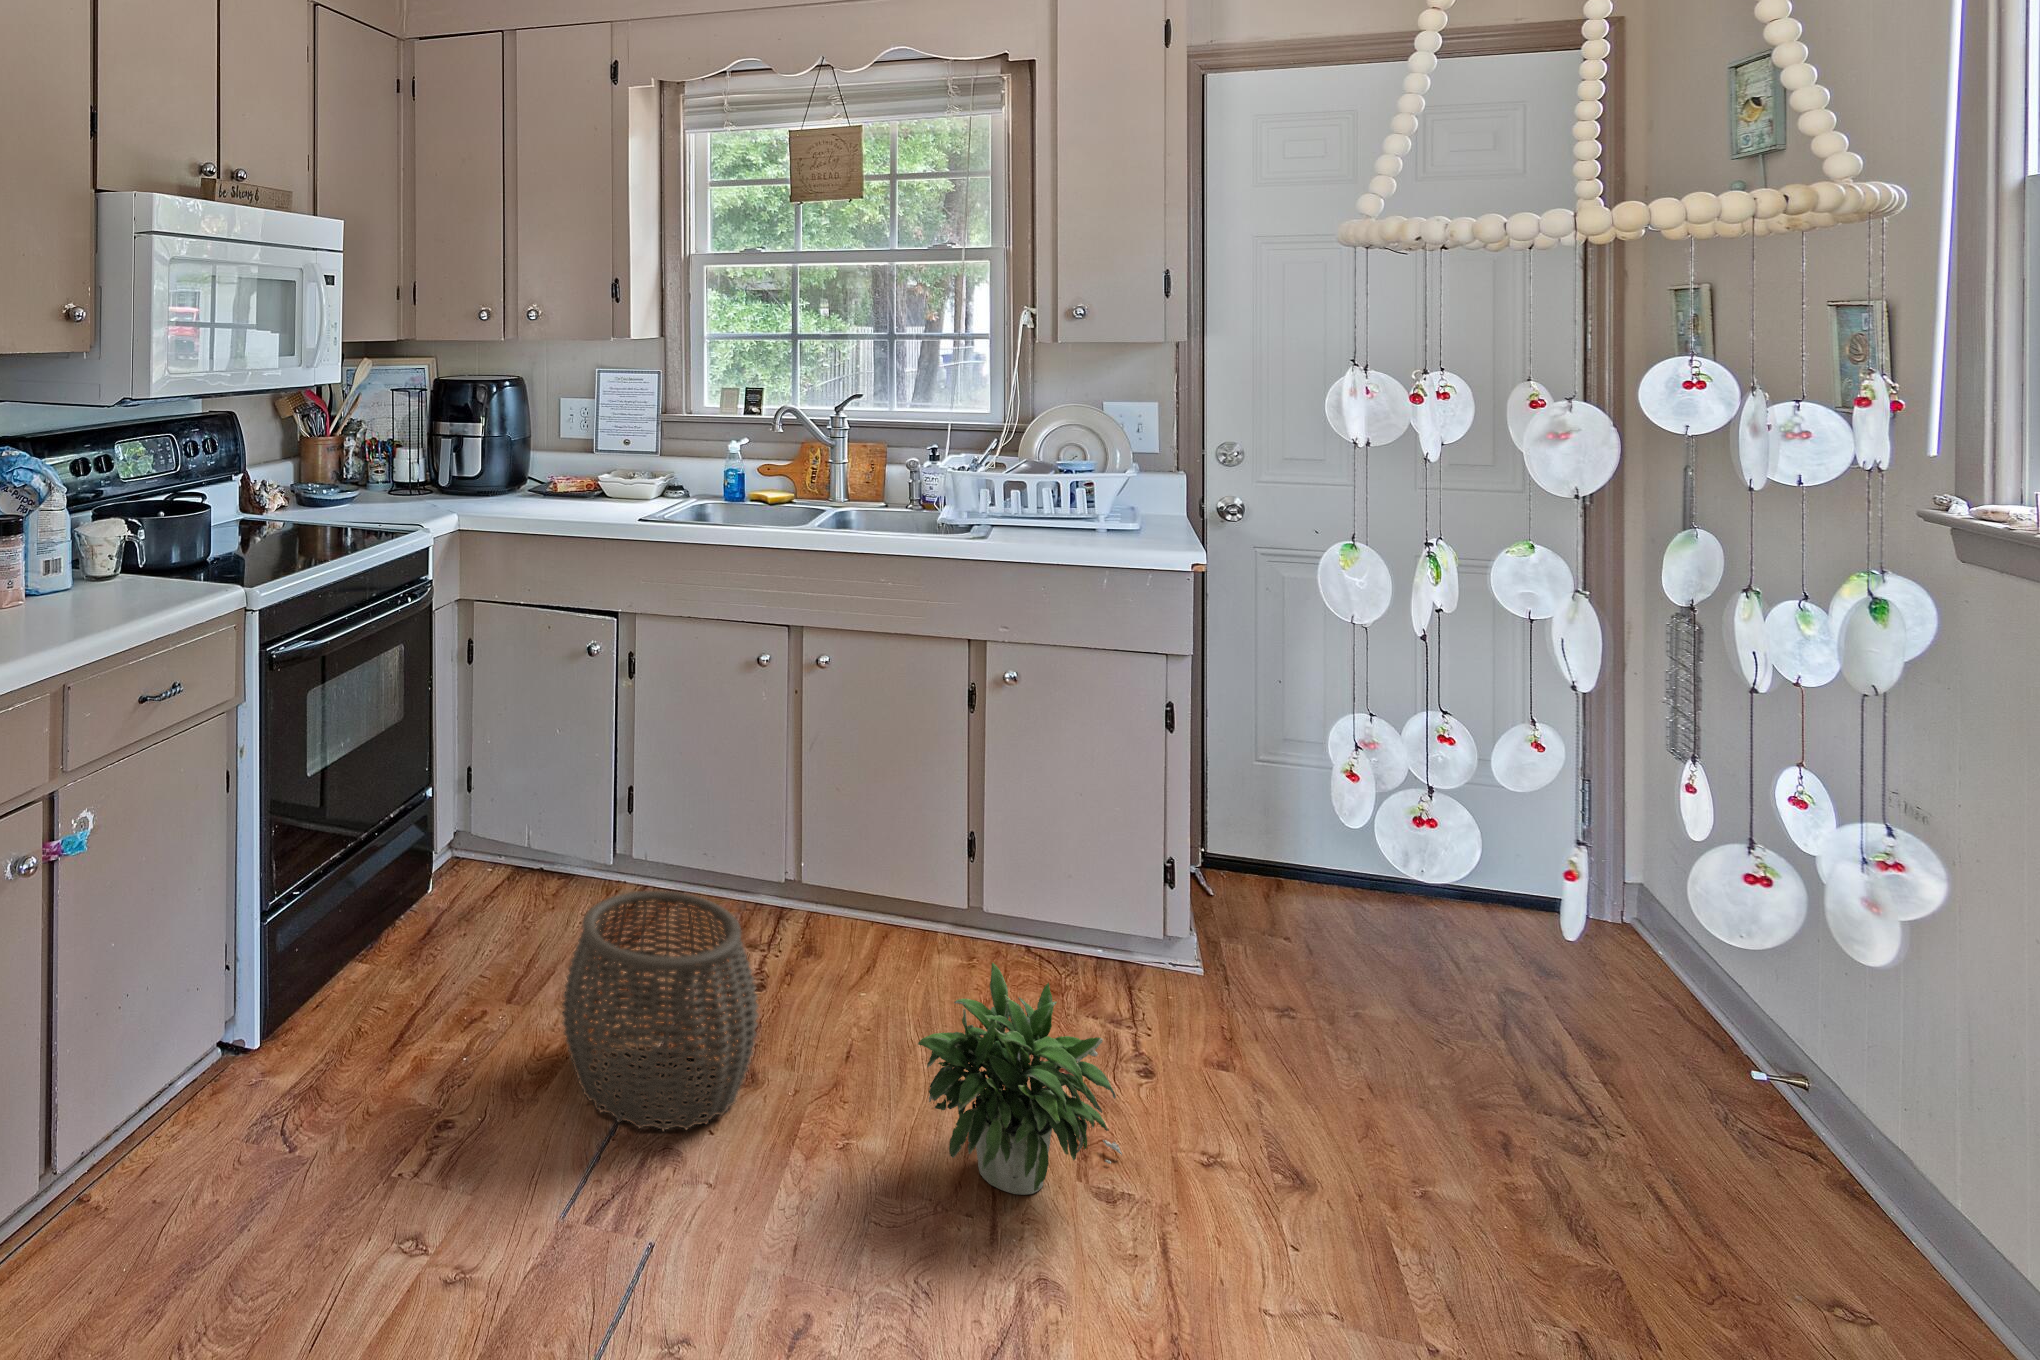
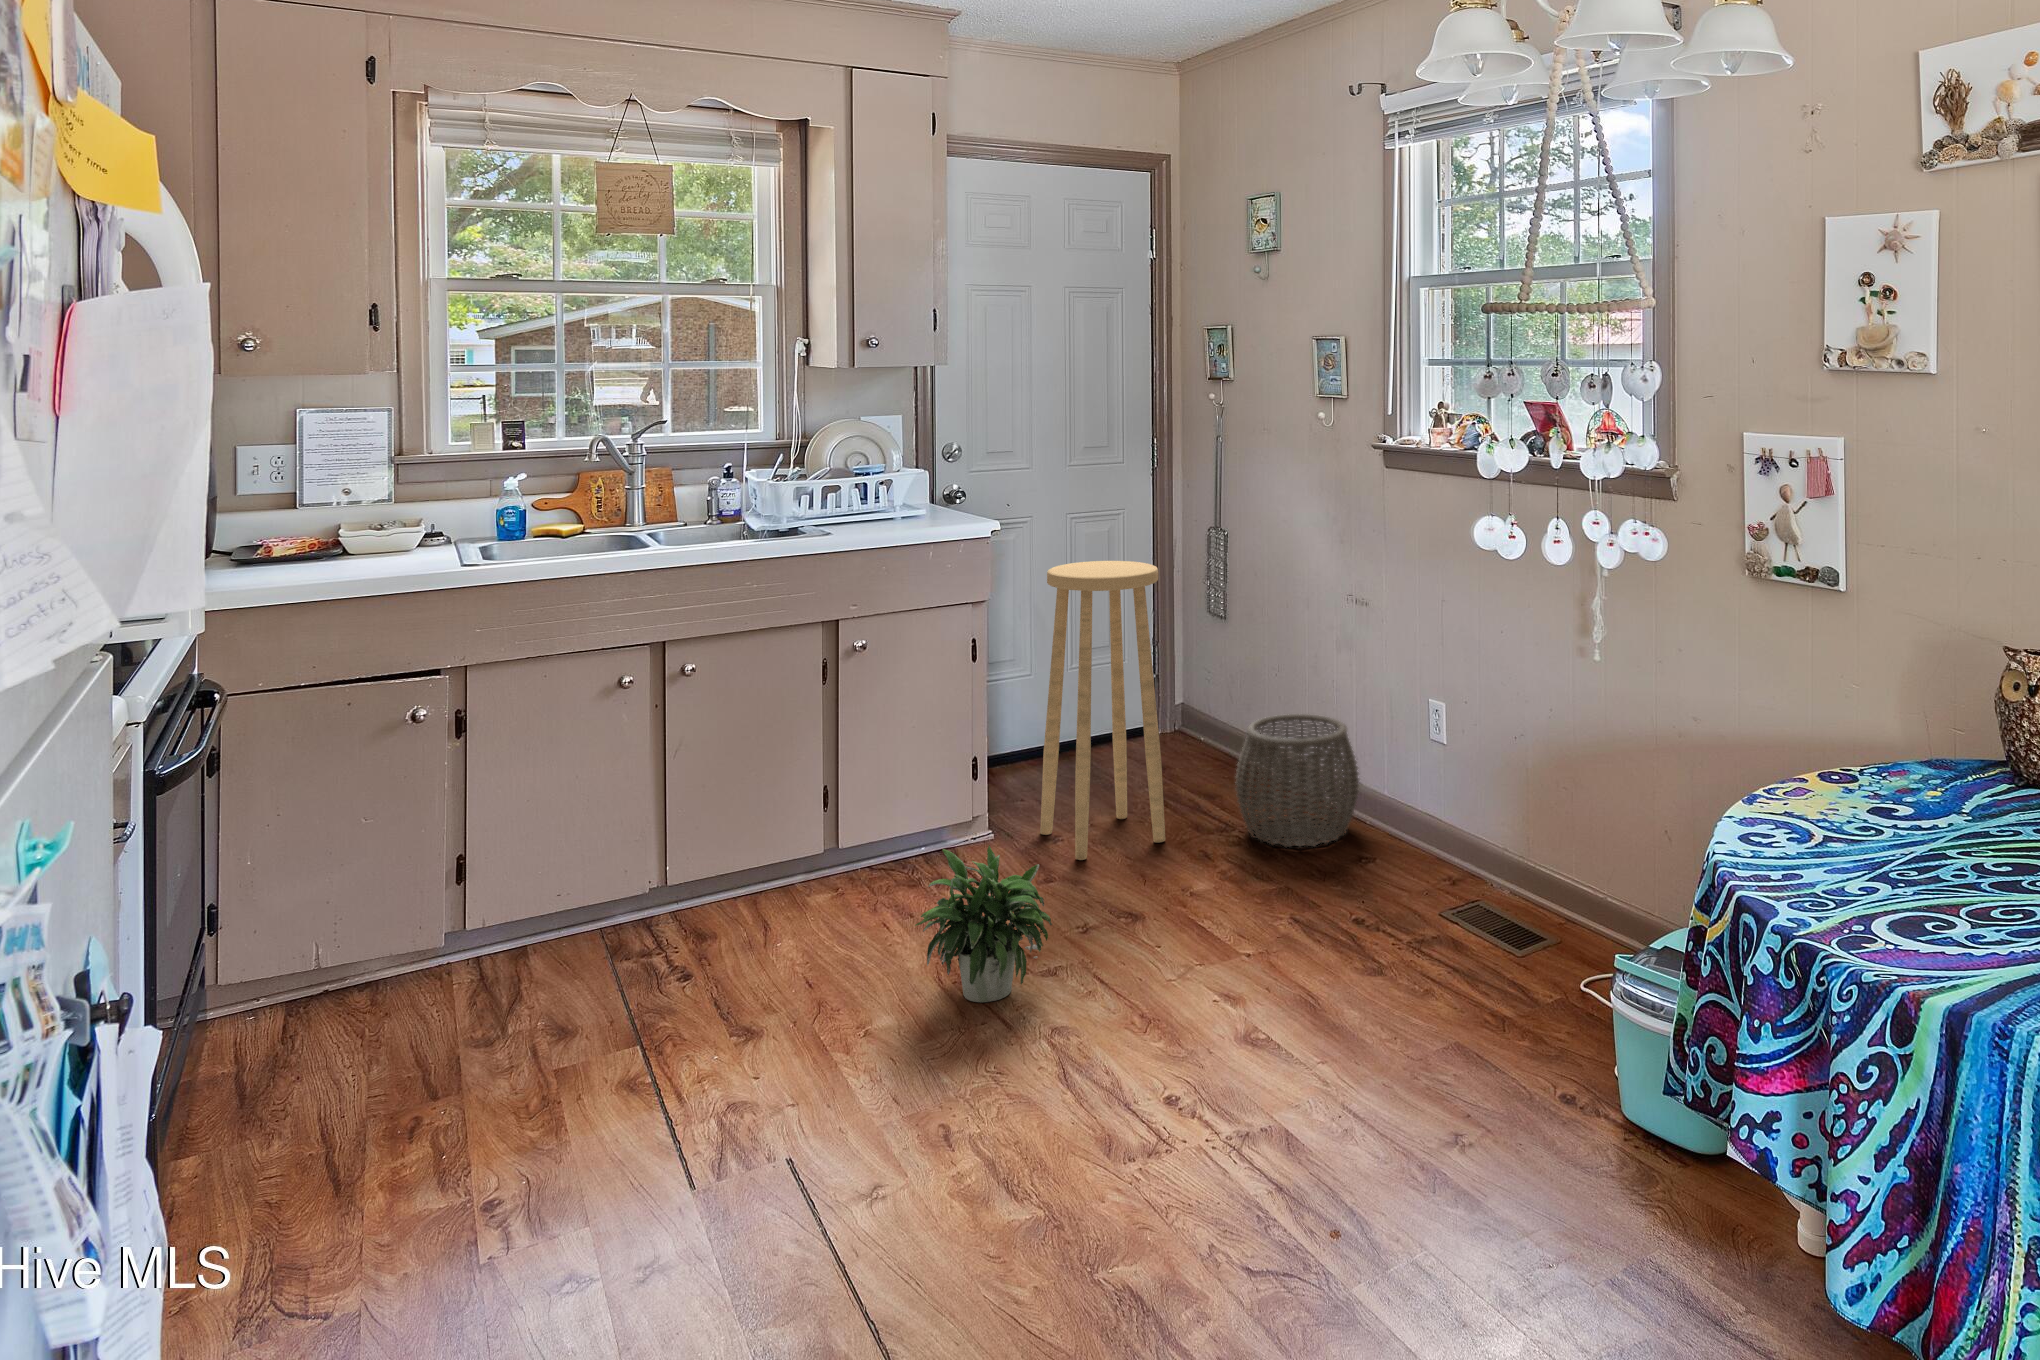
stool: none [1271,633,1469,1083] -> present [1040,561,1165,860]
woven basket: present [562,890,758,1131] -> present [1236,714,1359,847]

